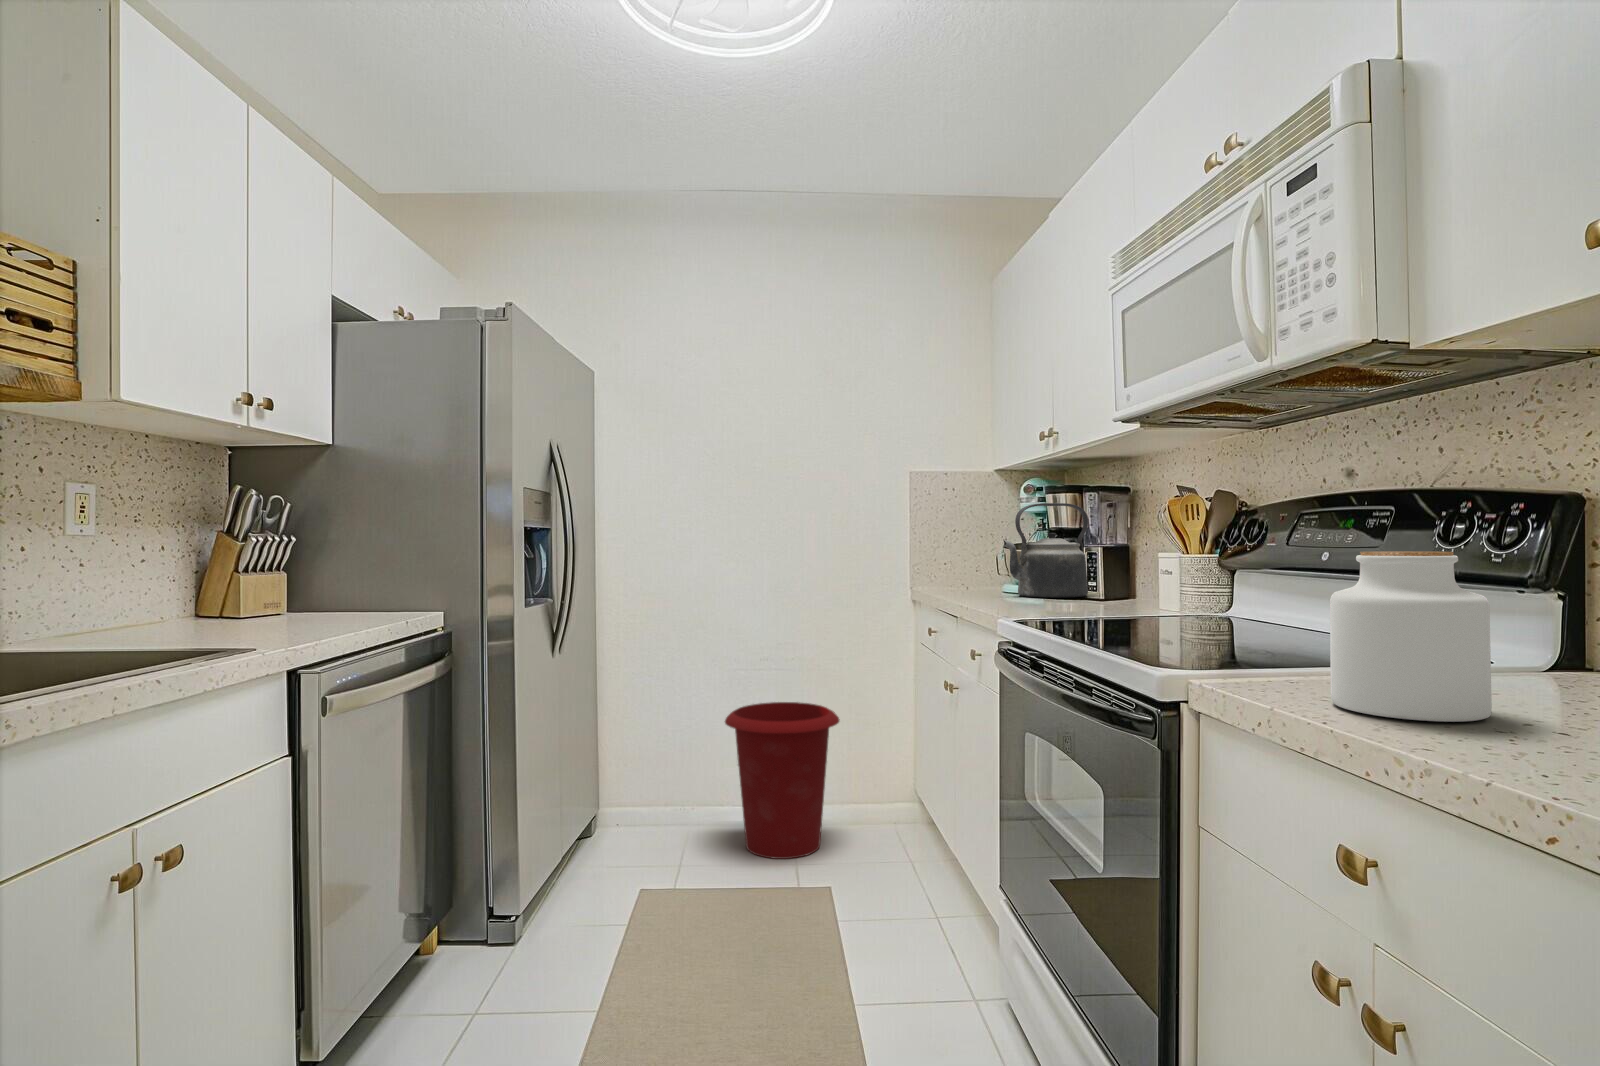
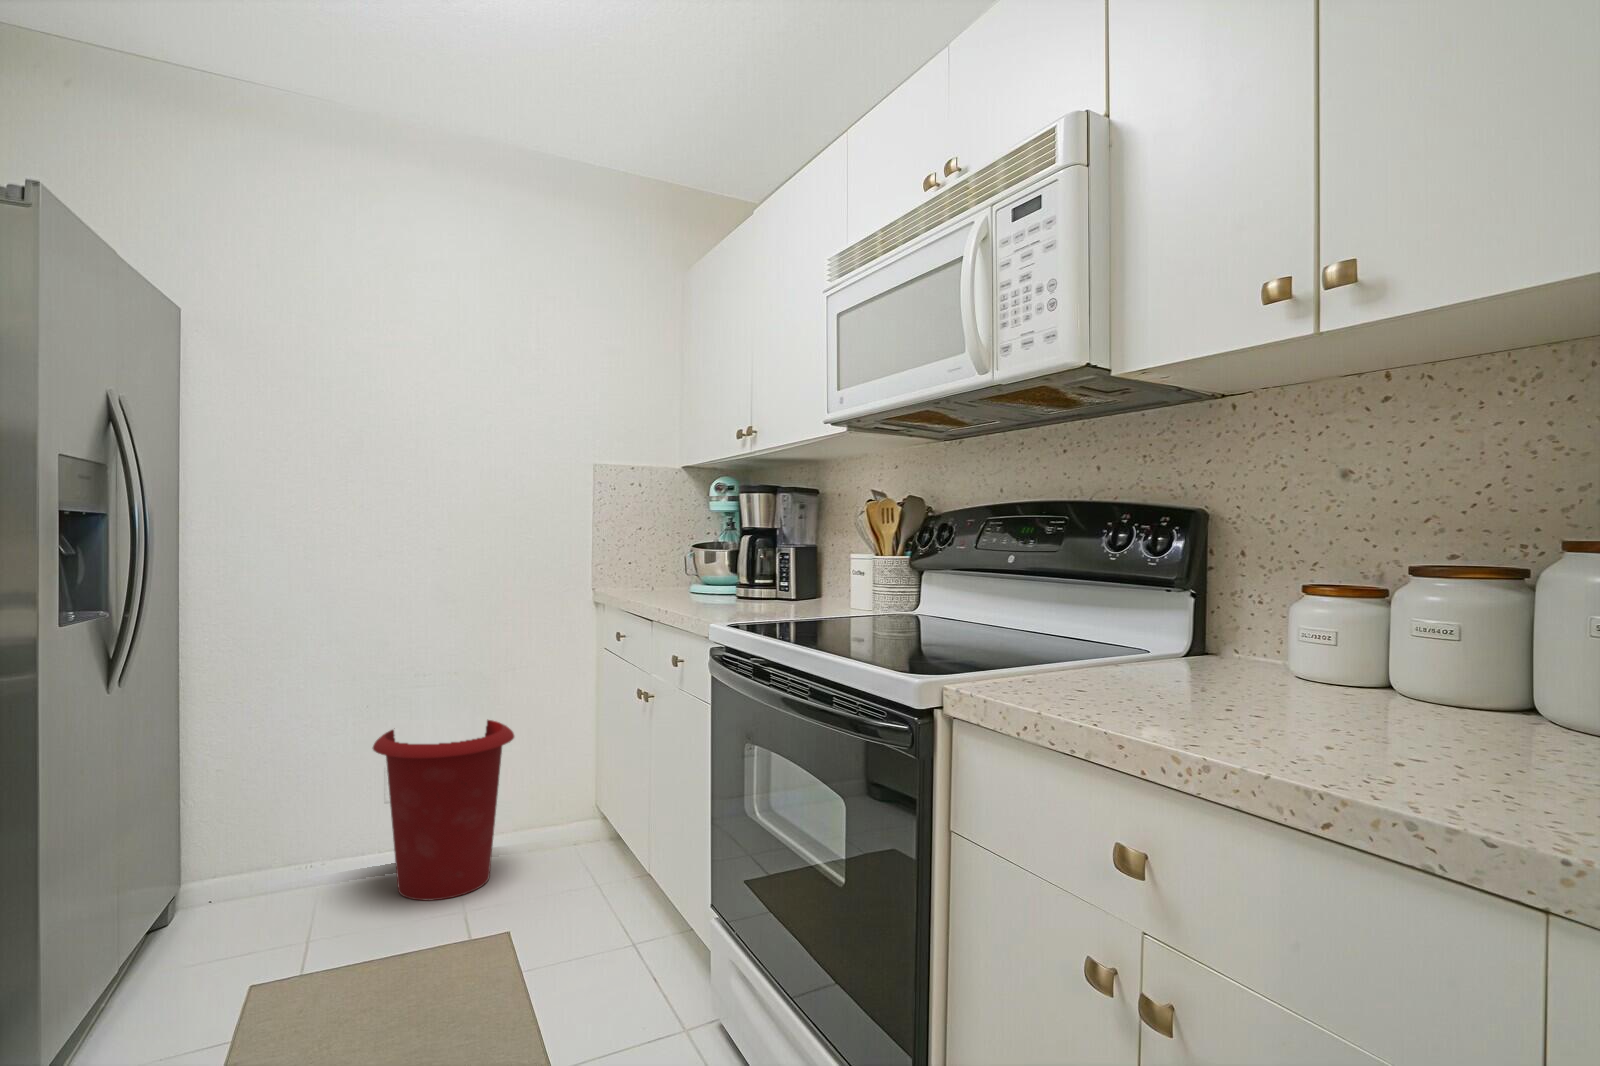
kettle: present [1003,503,1088,598] -> none [700,503,780,597]
jar: present [1330,551,1492,722] -> none [1082,559,1211,716]

